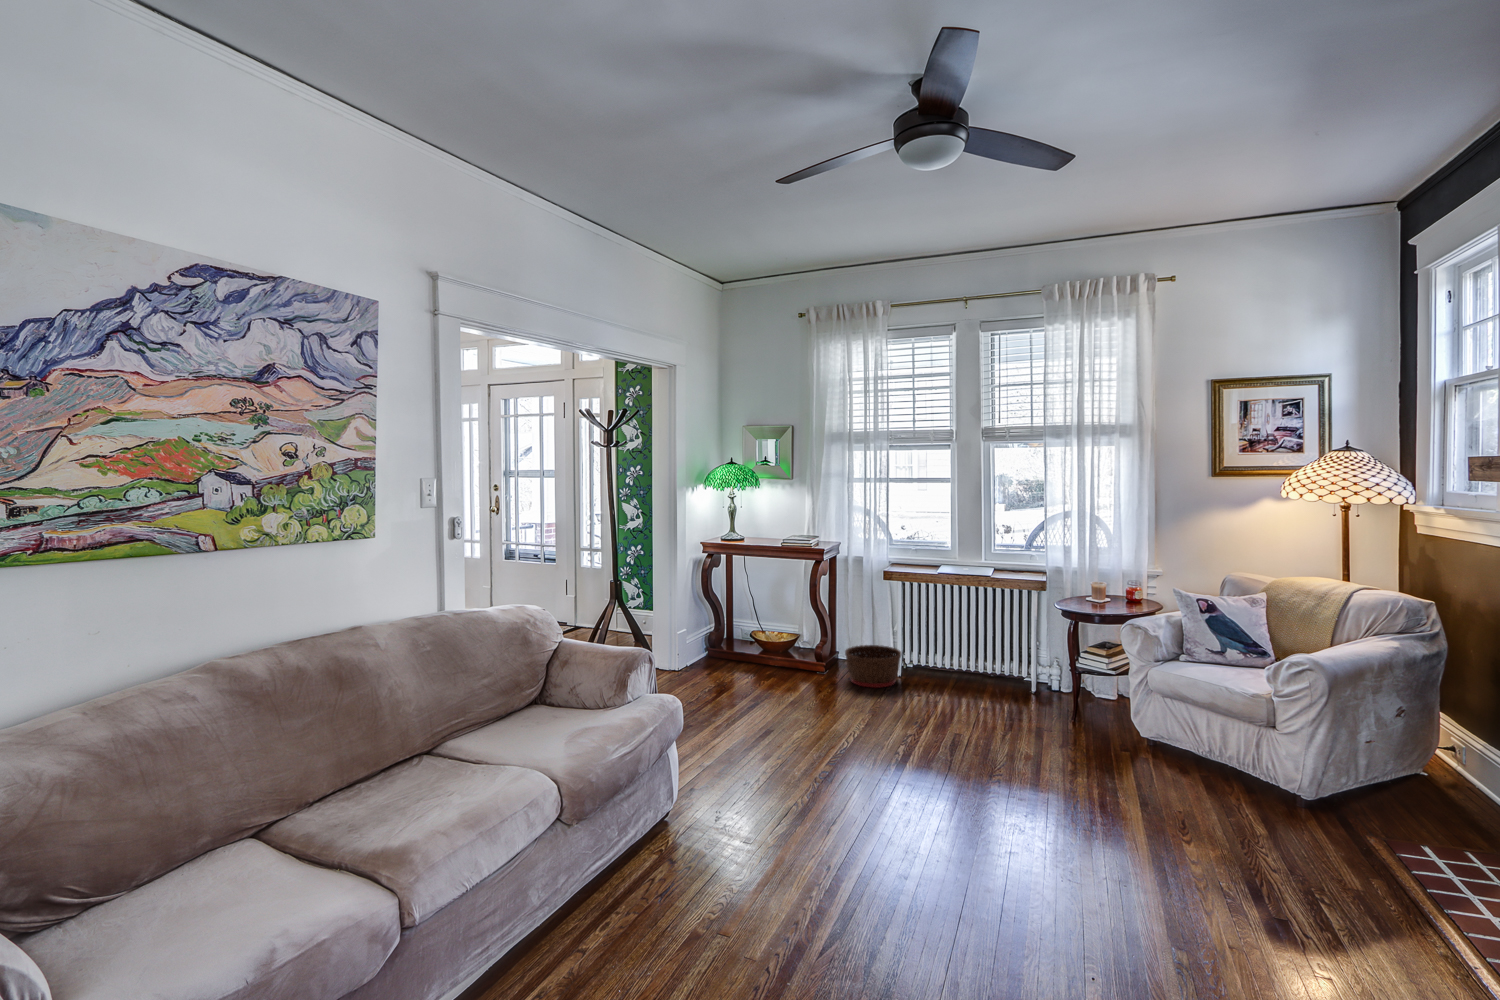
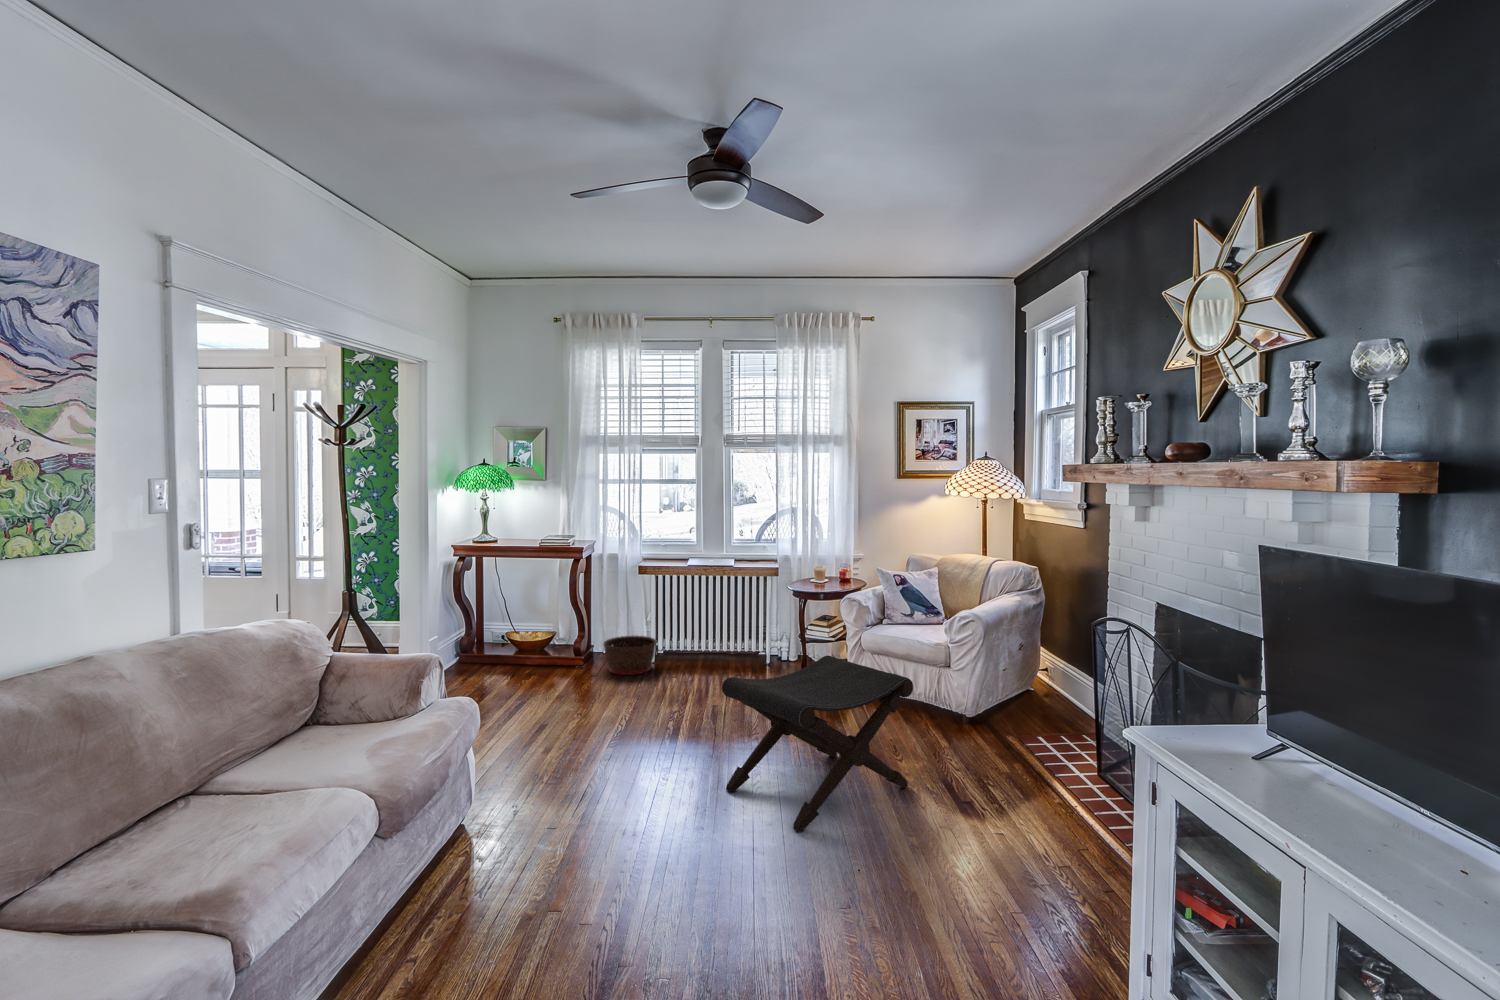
footstool: none [941,696,1199,913] -> present [722,656,913,832]

